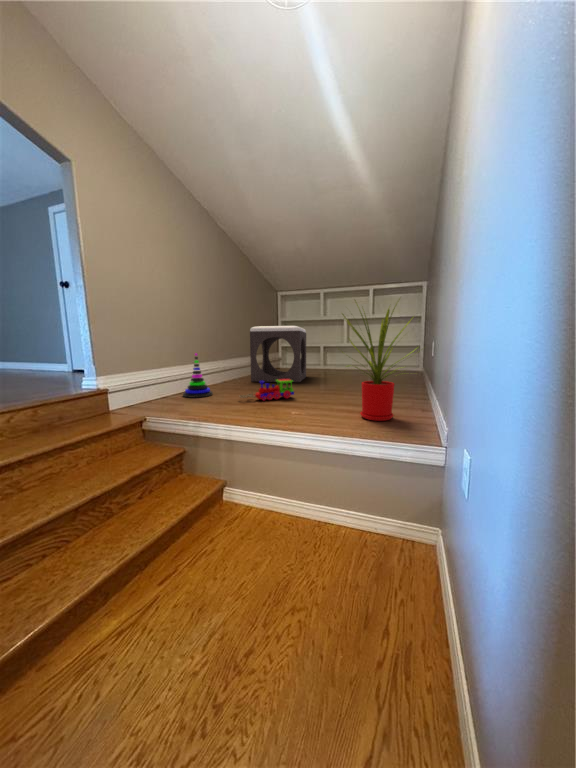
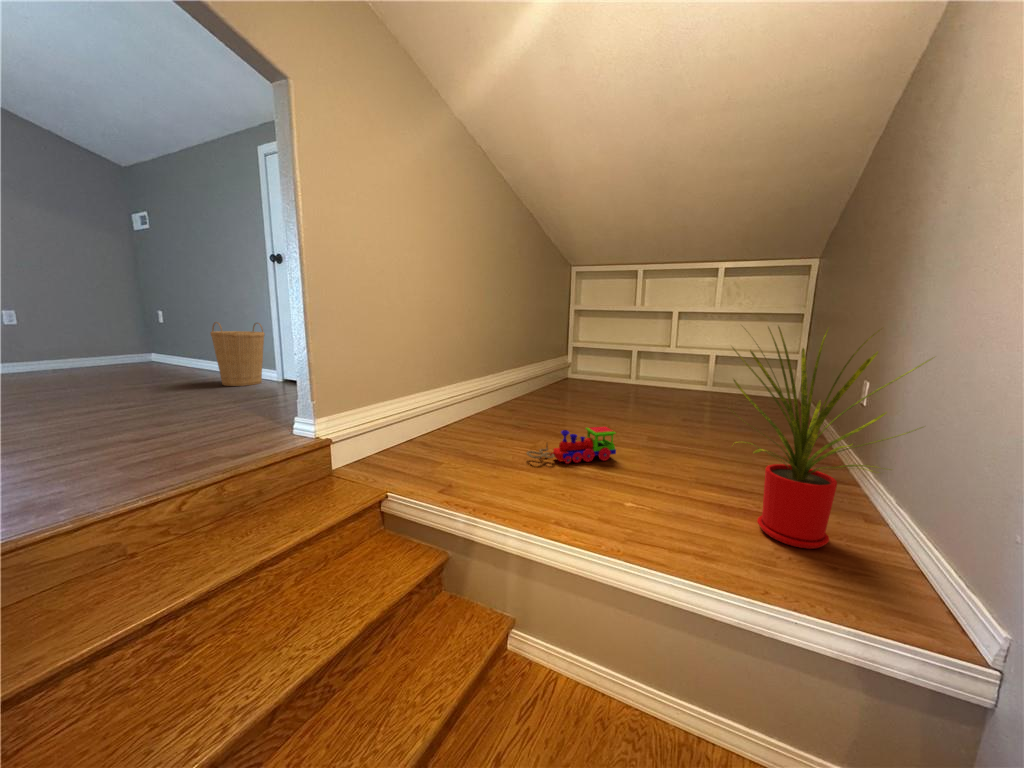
footstool: present [250,326,306,382] -> none [532,326,619,417]
basket: none [18,329,59,375] -> present [211,322,265,386]
stacking toy: present [183,353,213,398] -> none [437,375,482,446]

